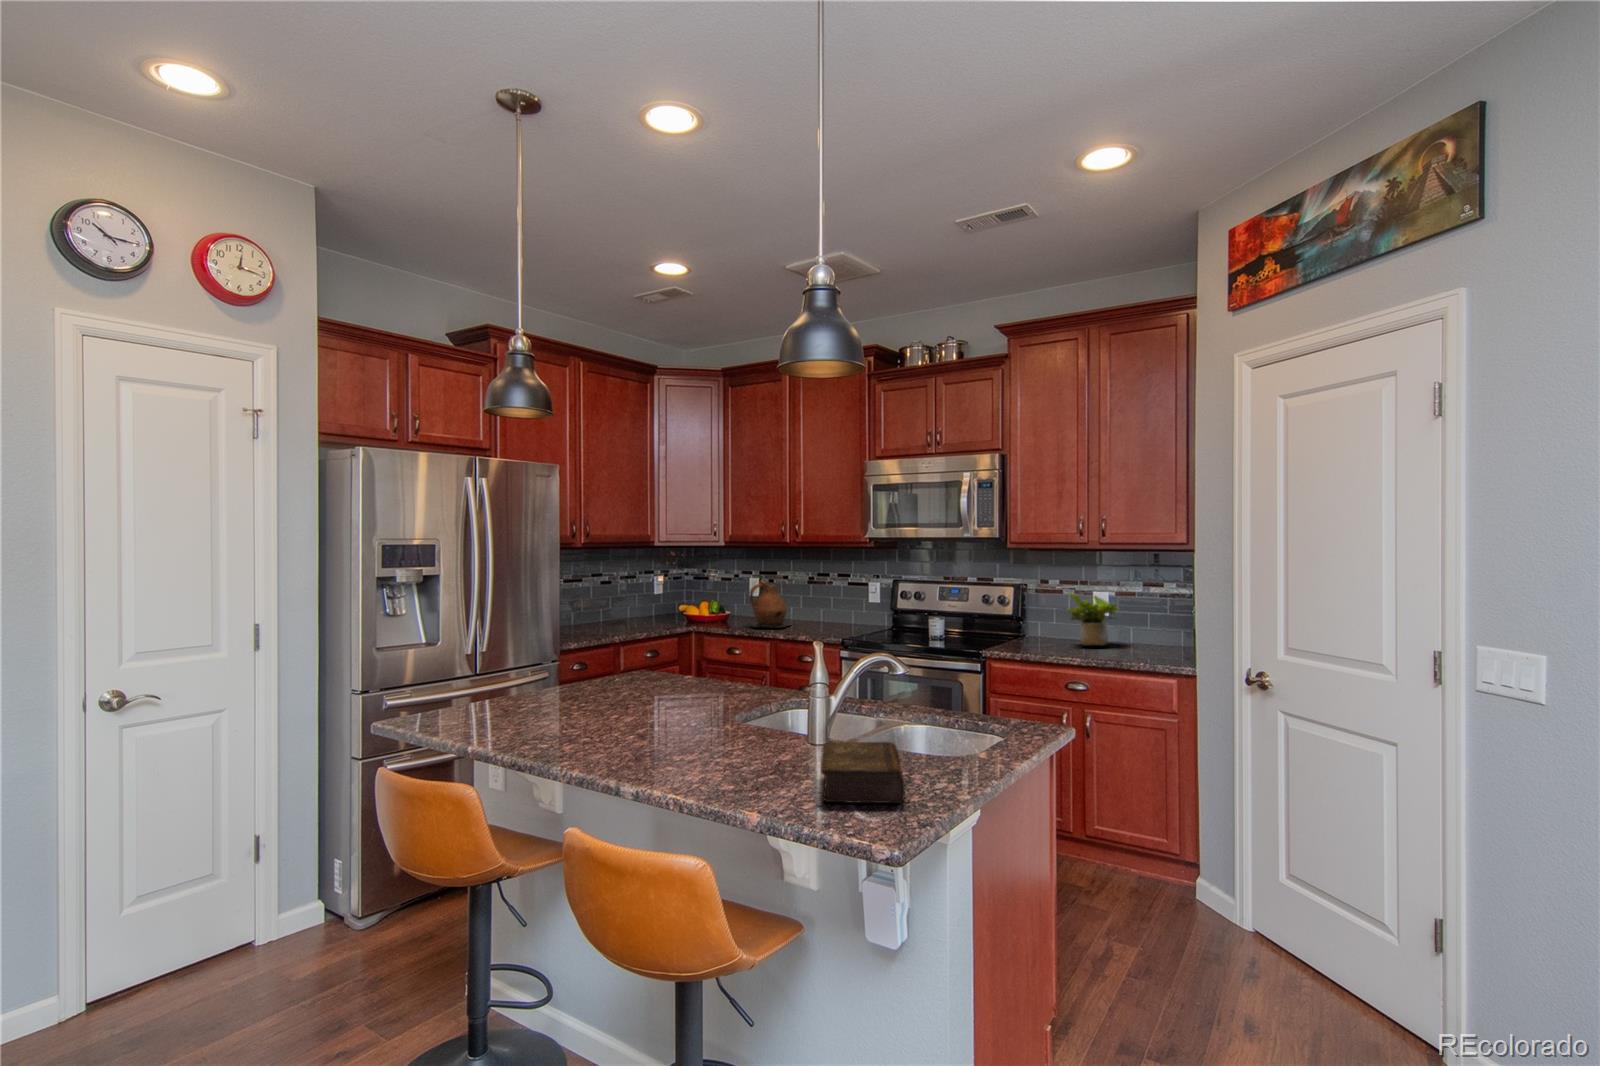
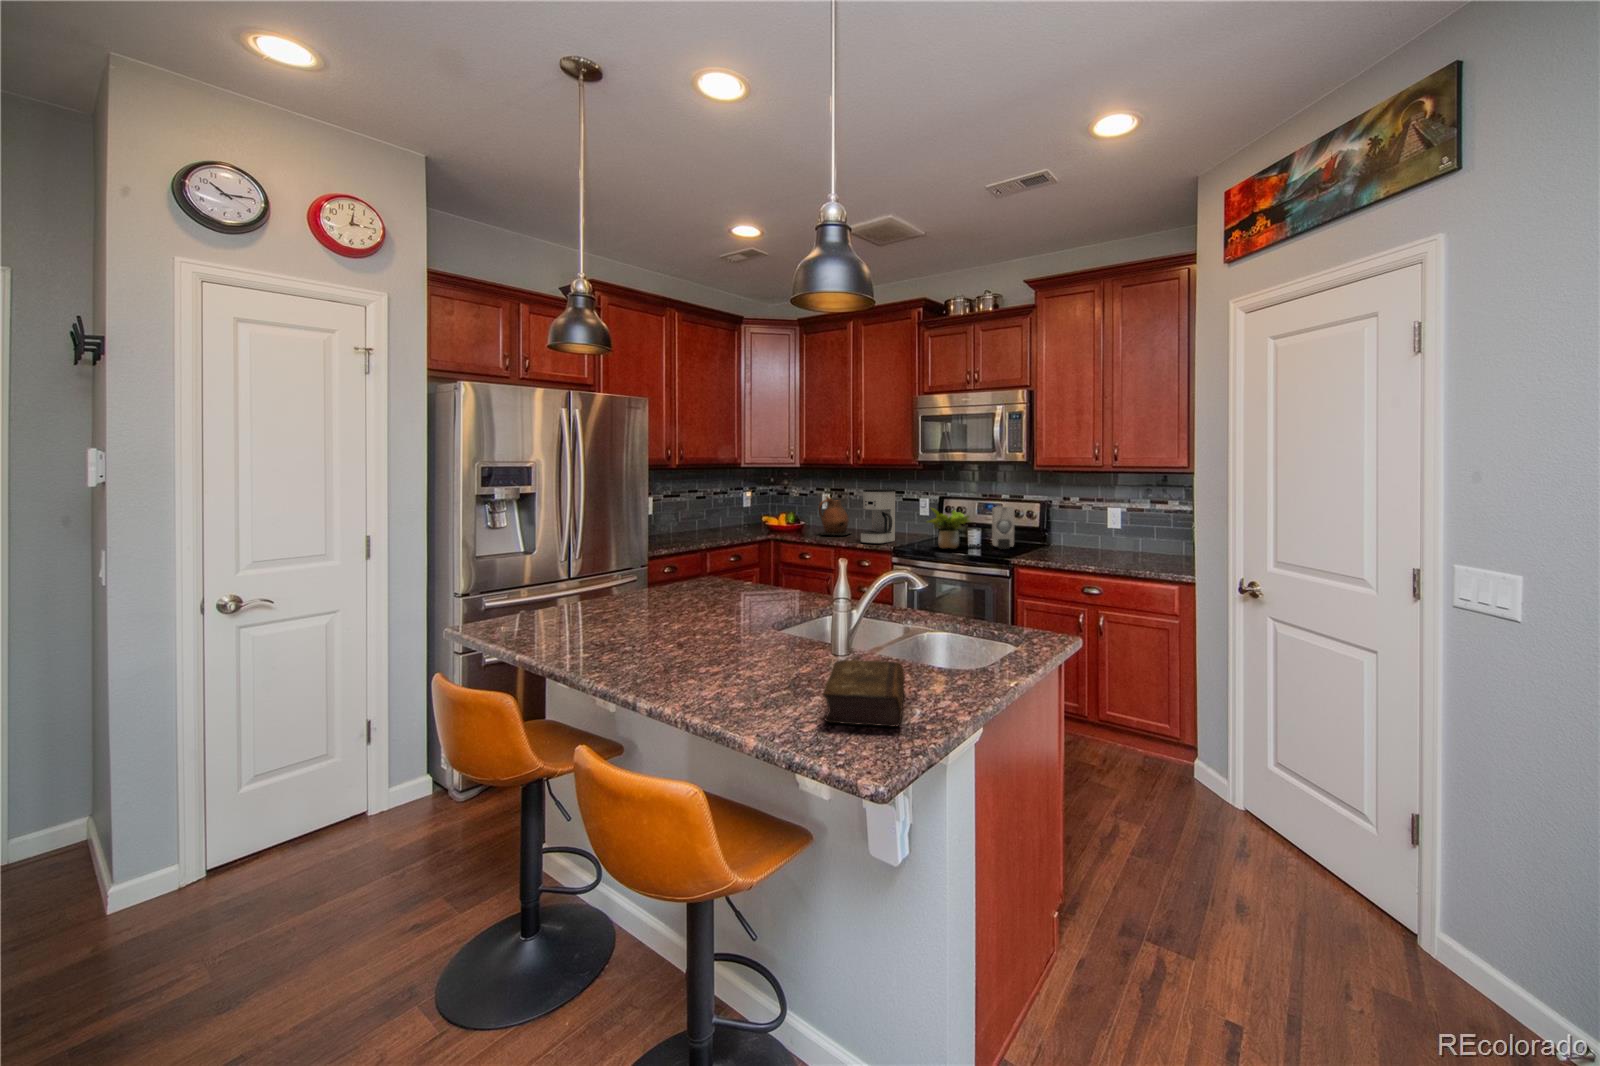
coffee maker: none [803,571,845,637] -> present [861,489,896,544]
soap dispenser: none [960,591,987,640] -> present [992,506,1015,549]
potted plant: present [1065,593,1120,646] -> present [926,508,970,549]

